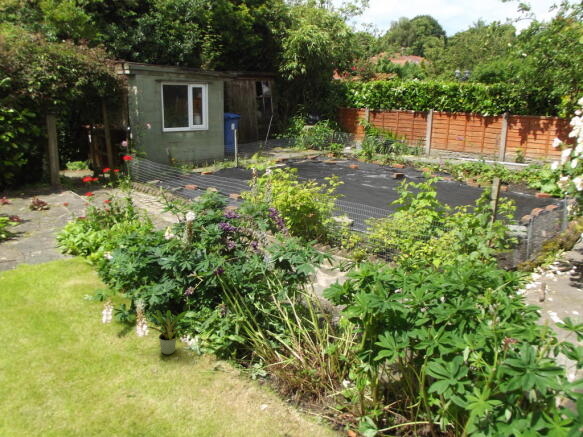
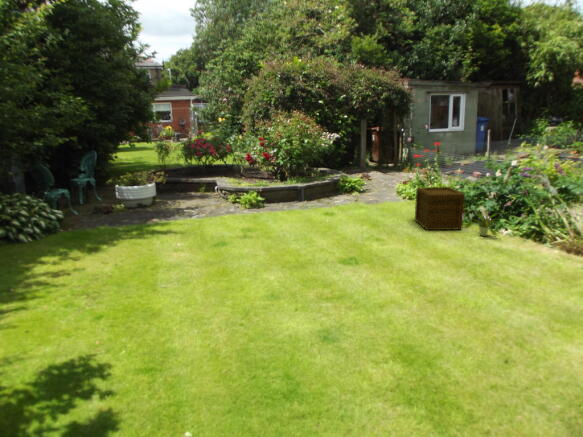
wooden crate: none [48,255,134,355] -> present [415,187,465,230]

